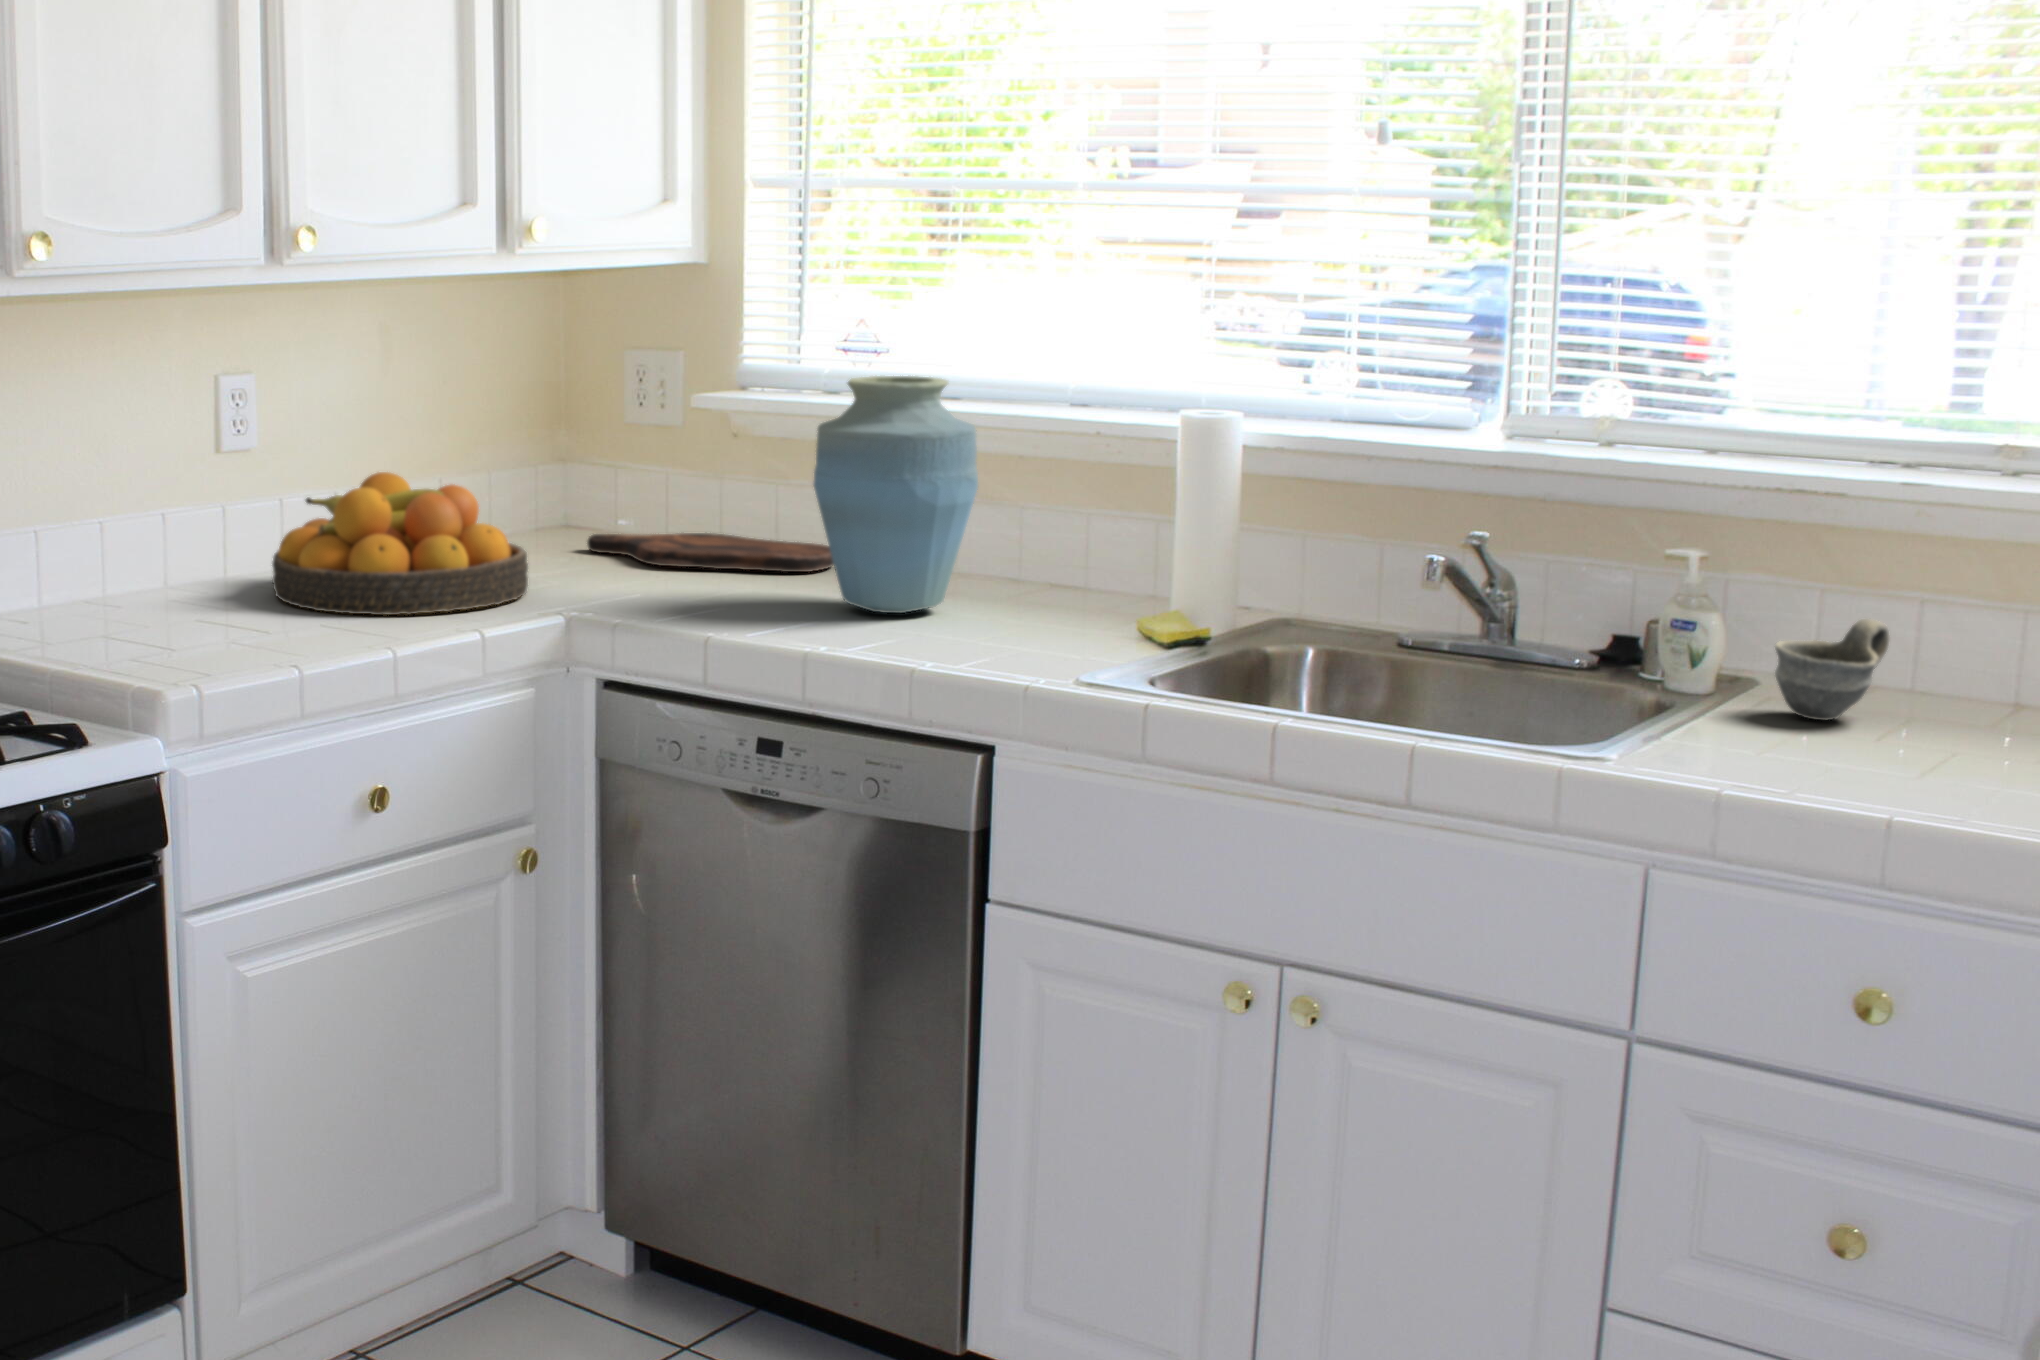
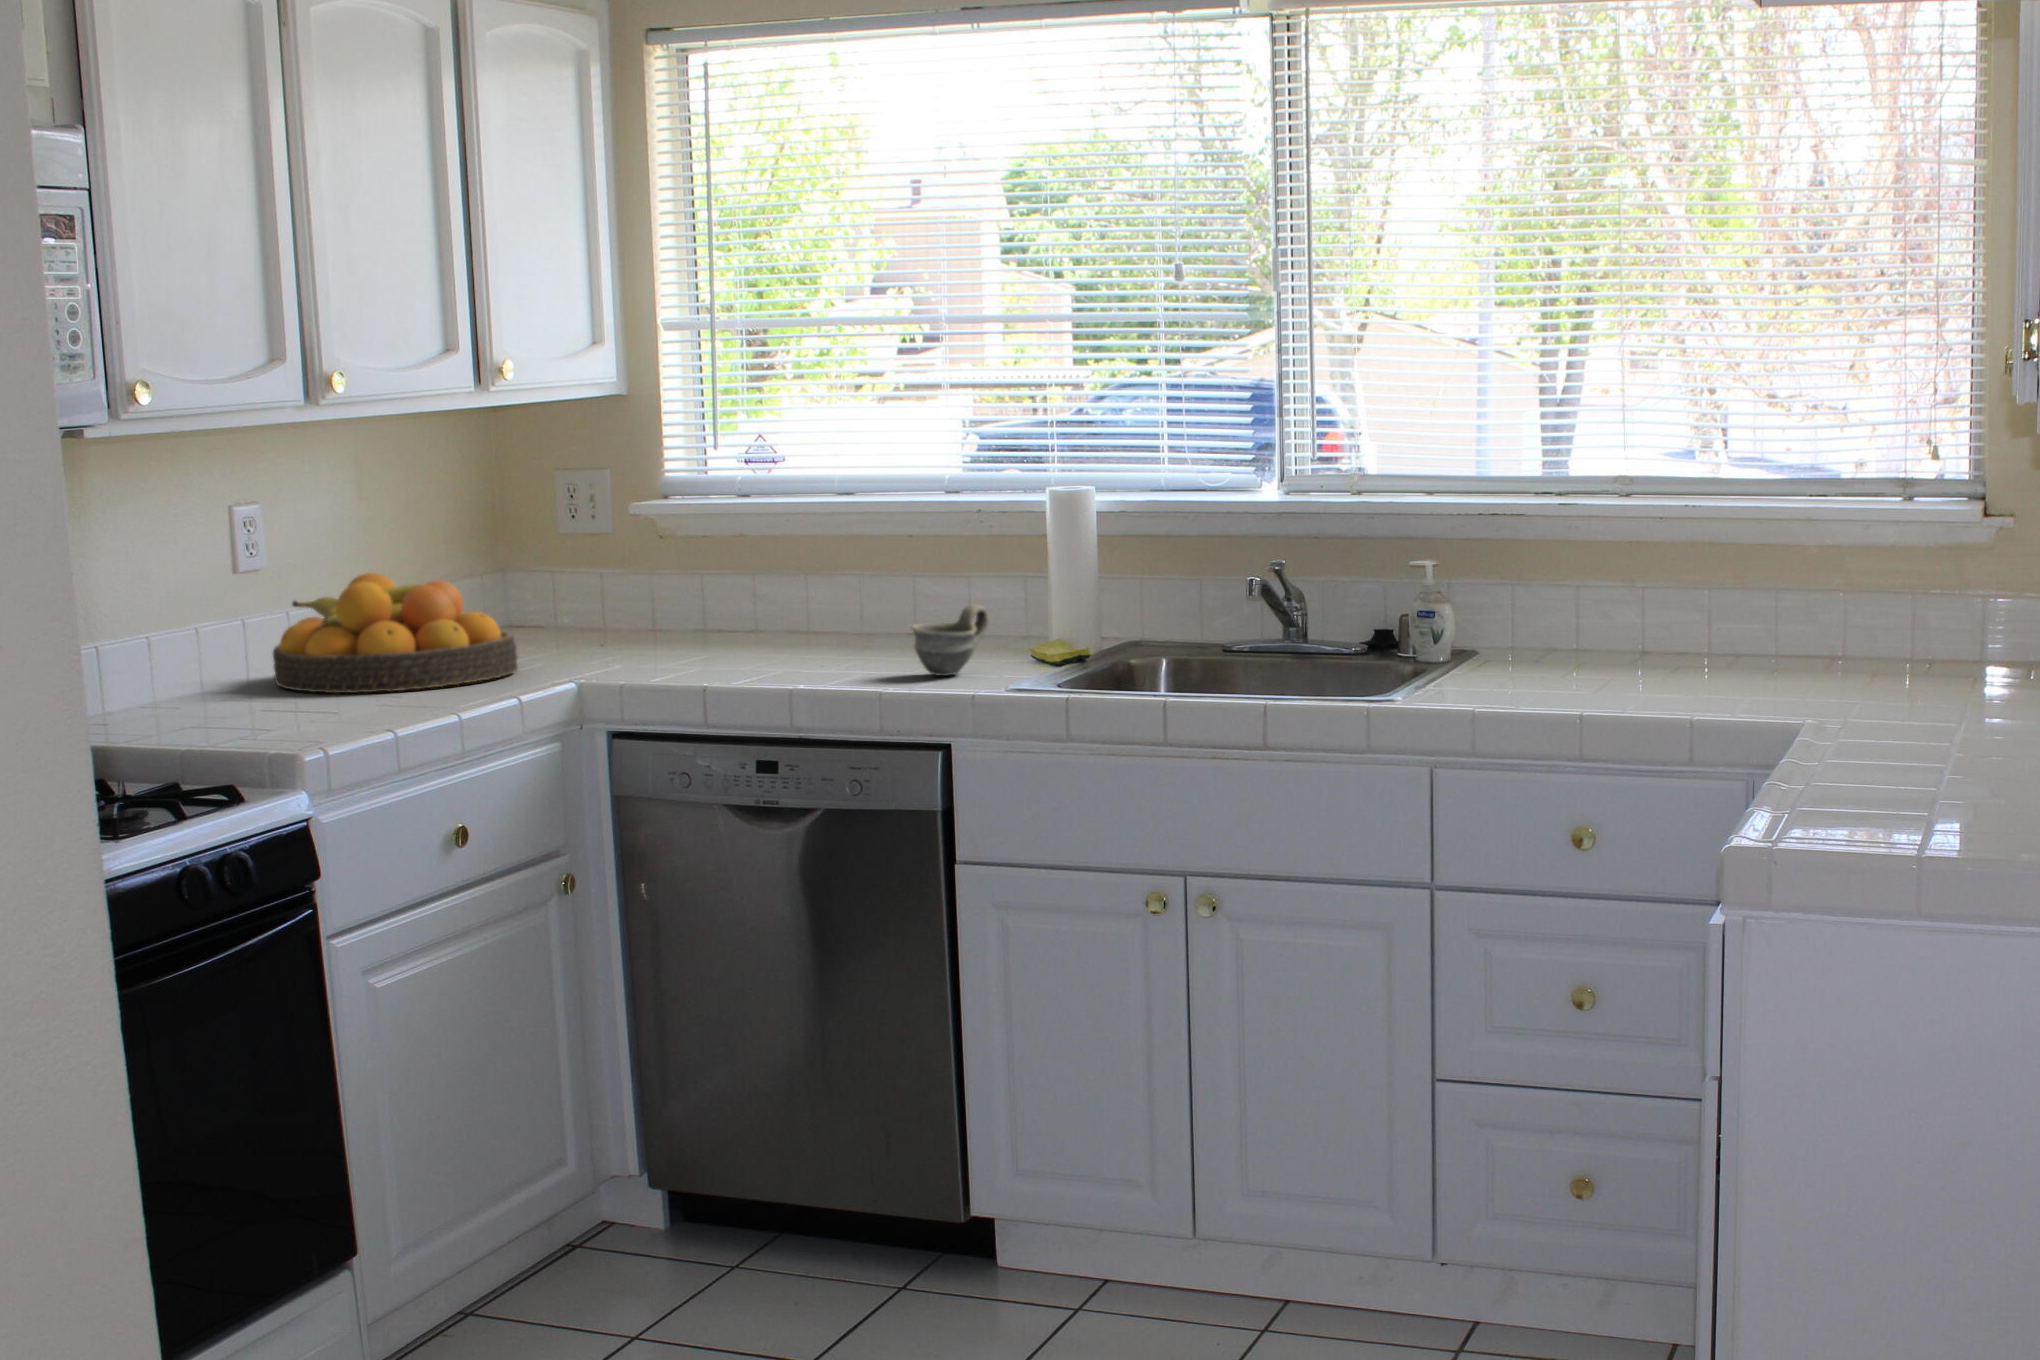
vase: present [814,376,978,613] -> none [767,468,902,660]
cutting board: present [587,533,833,572] -> none [546,621,774,647]
cup: present [1775,619,1890,720] -> present [912,604,989,676]

